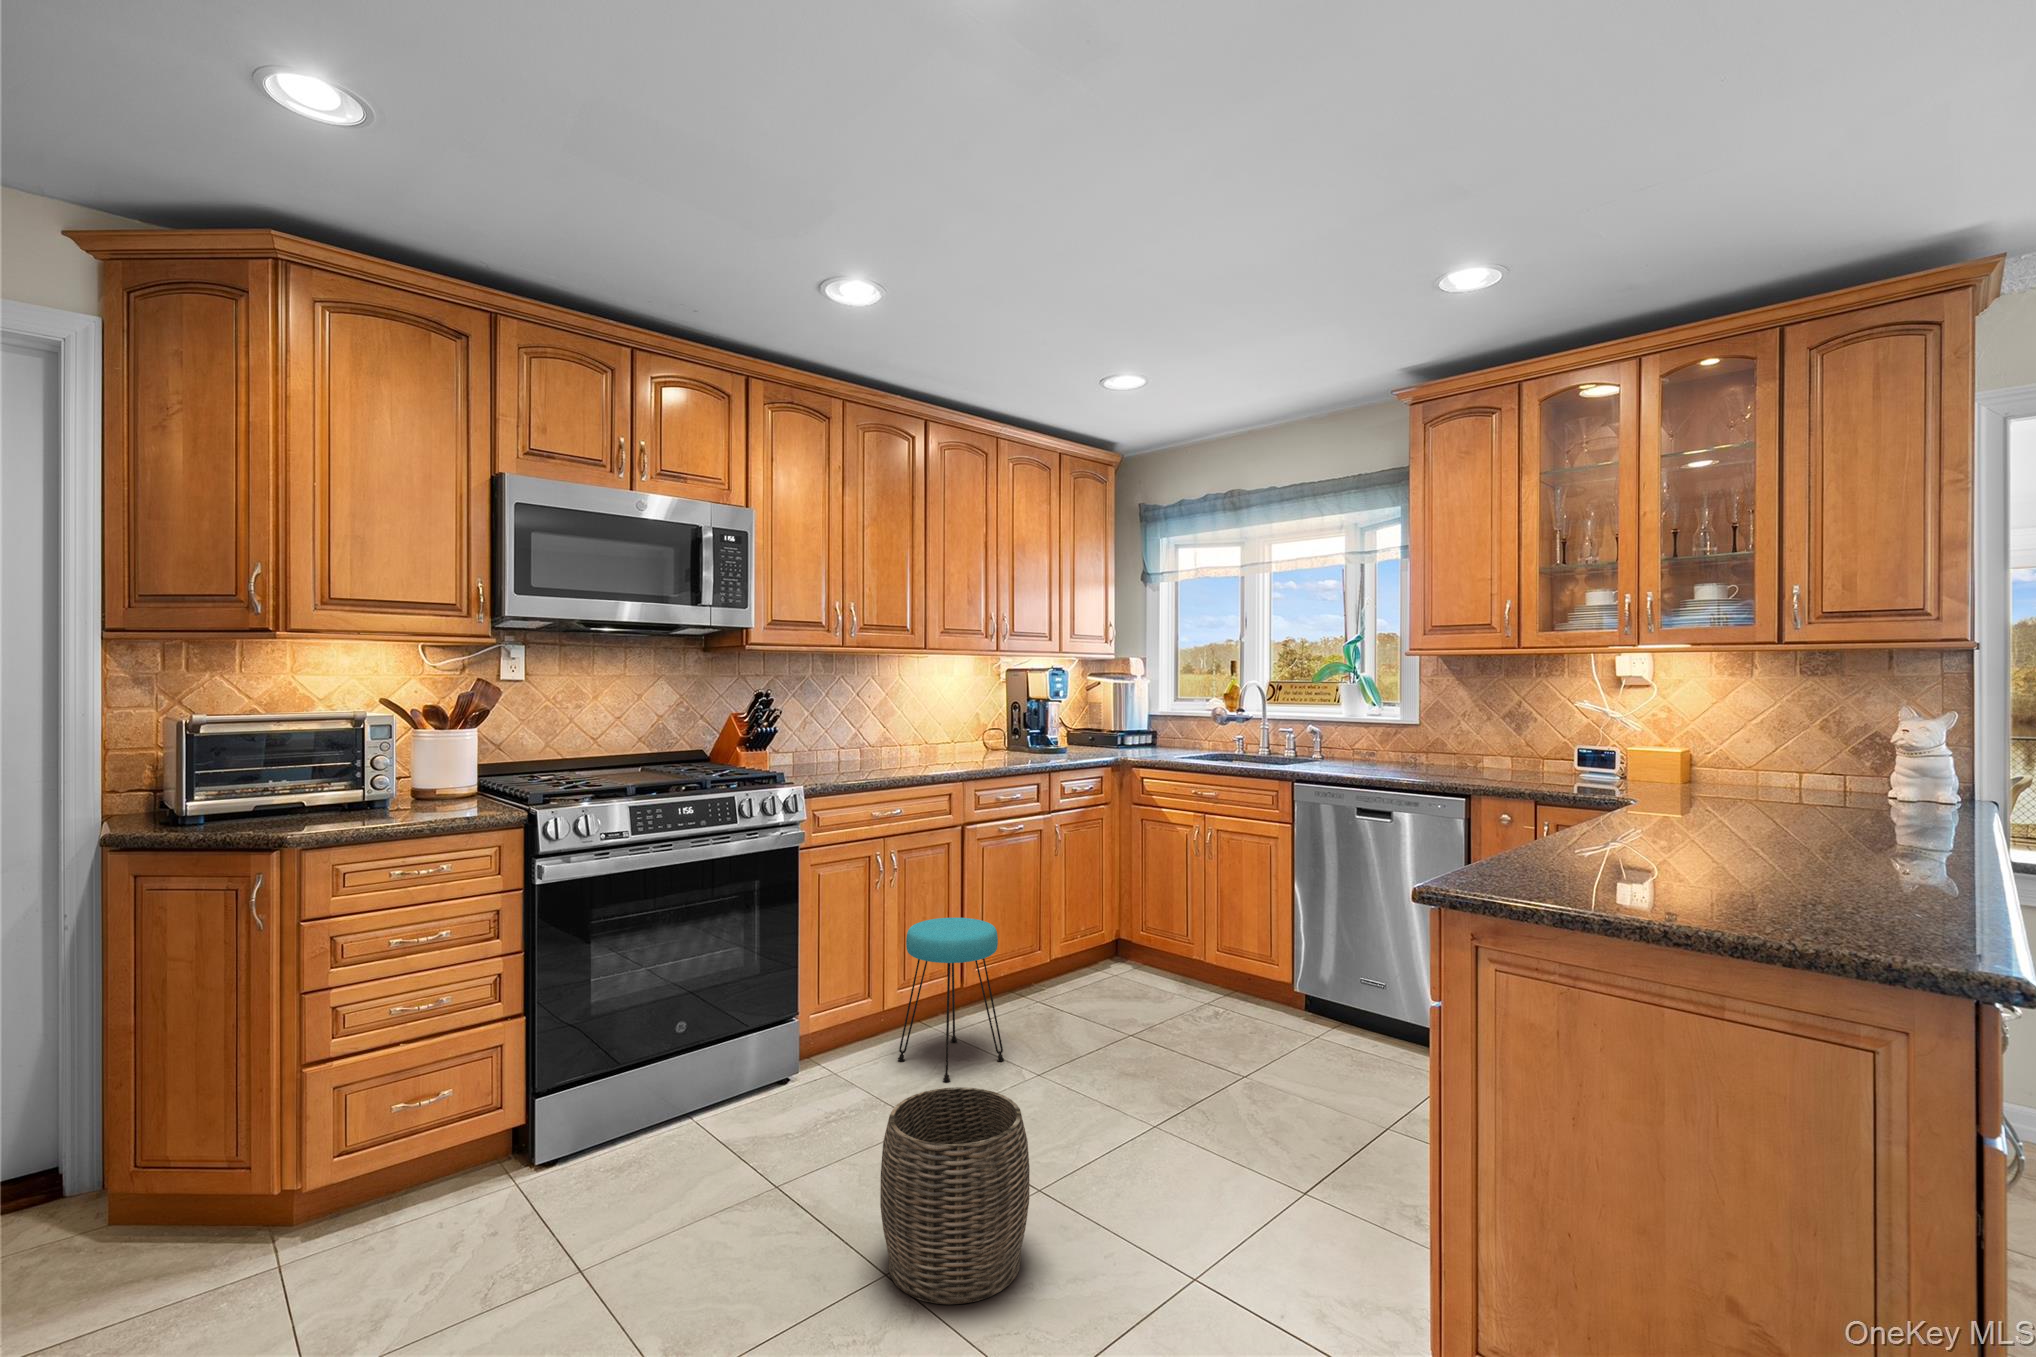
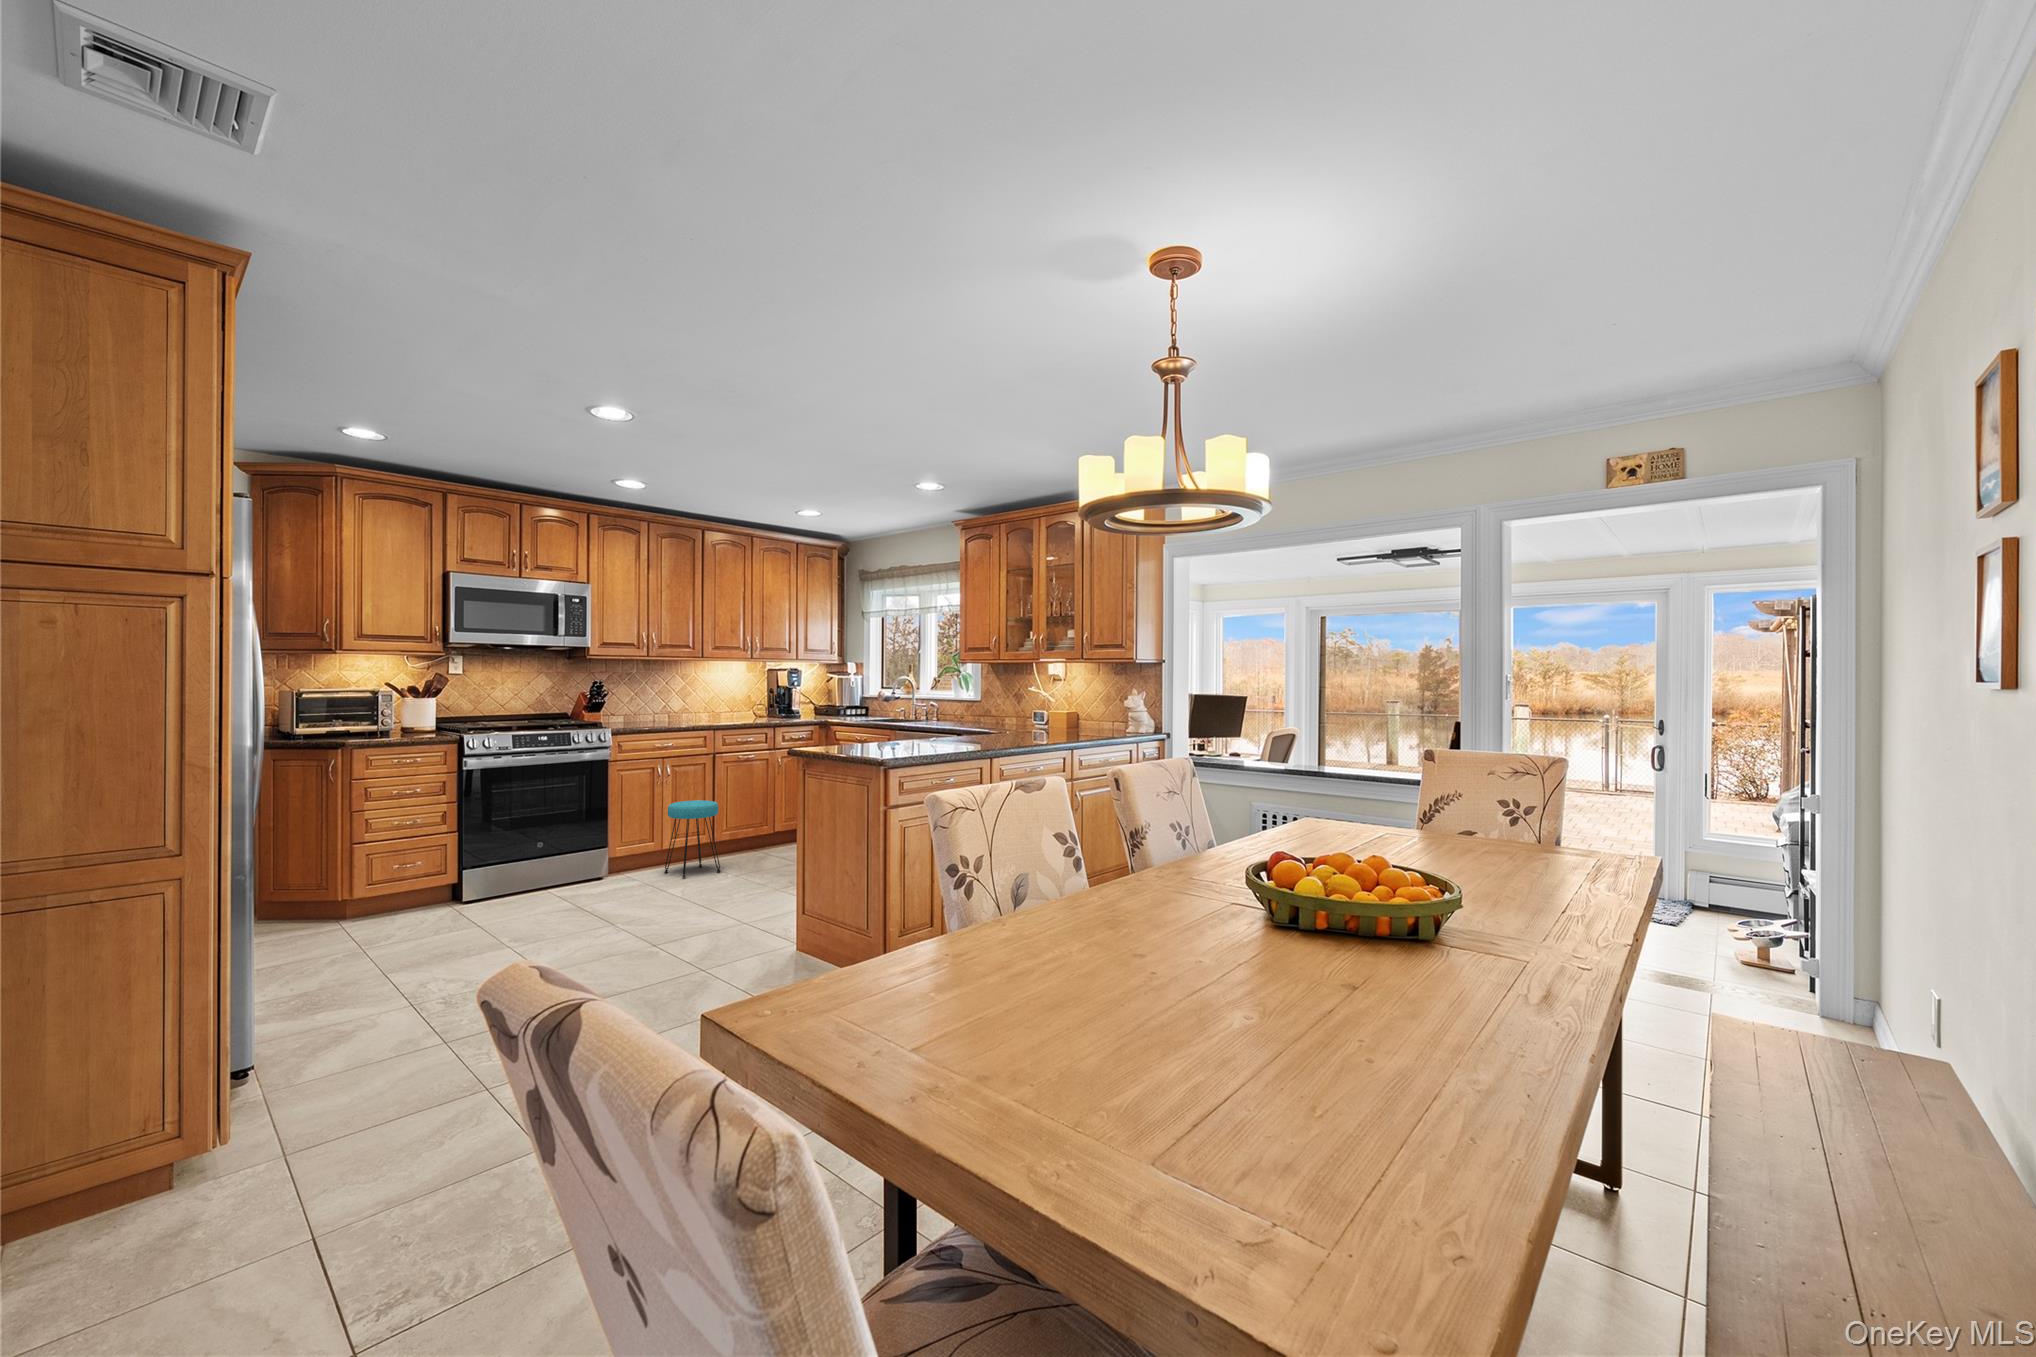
woven basket: present [880,1087,1030,1304] -> none [607,851,676,927]

